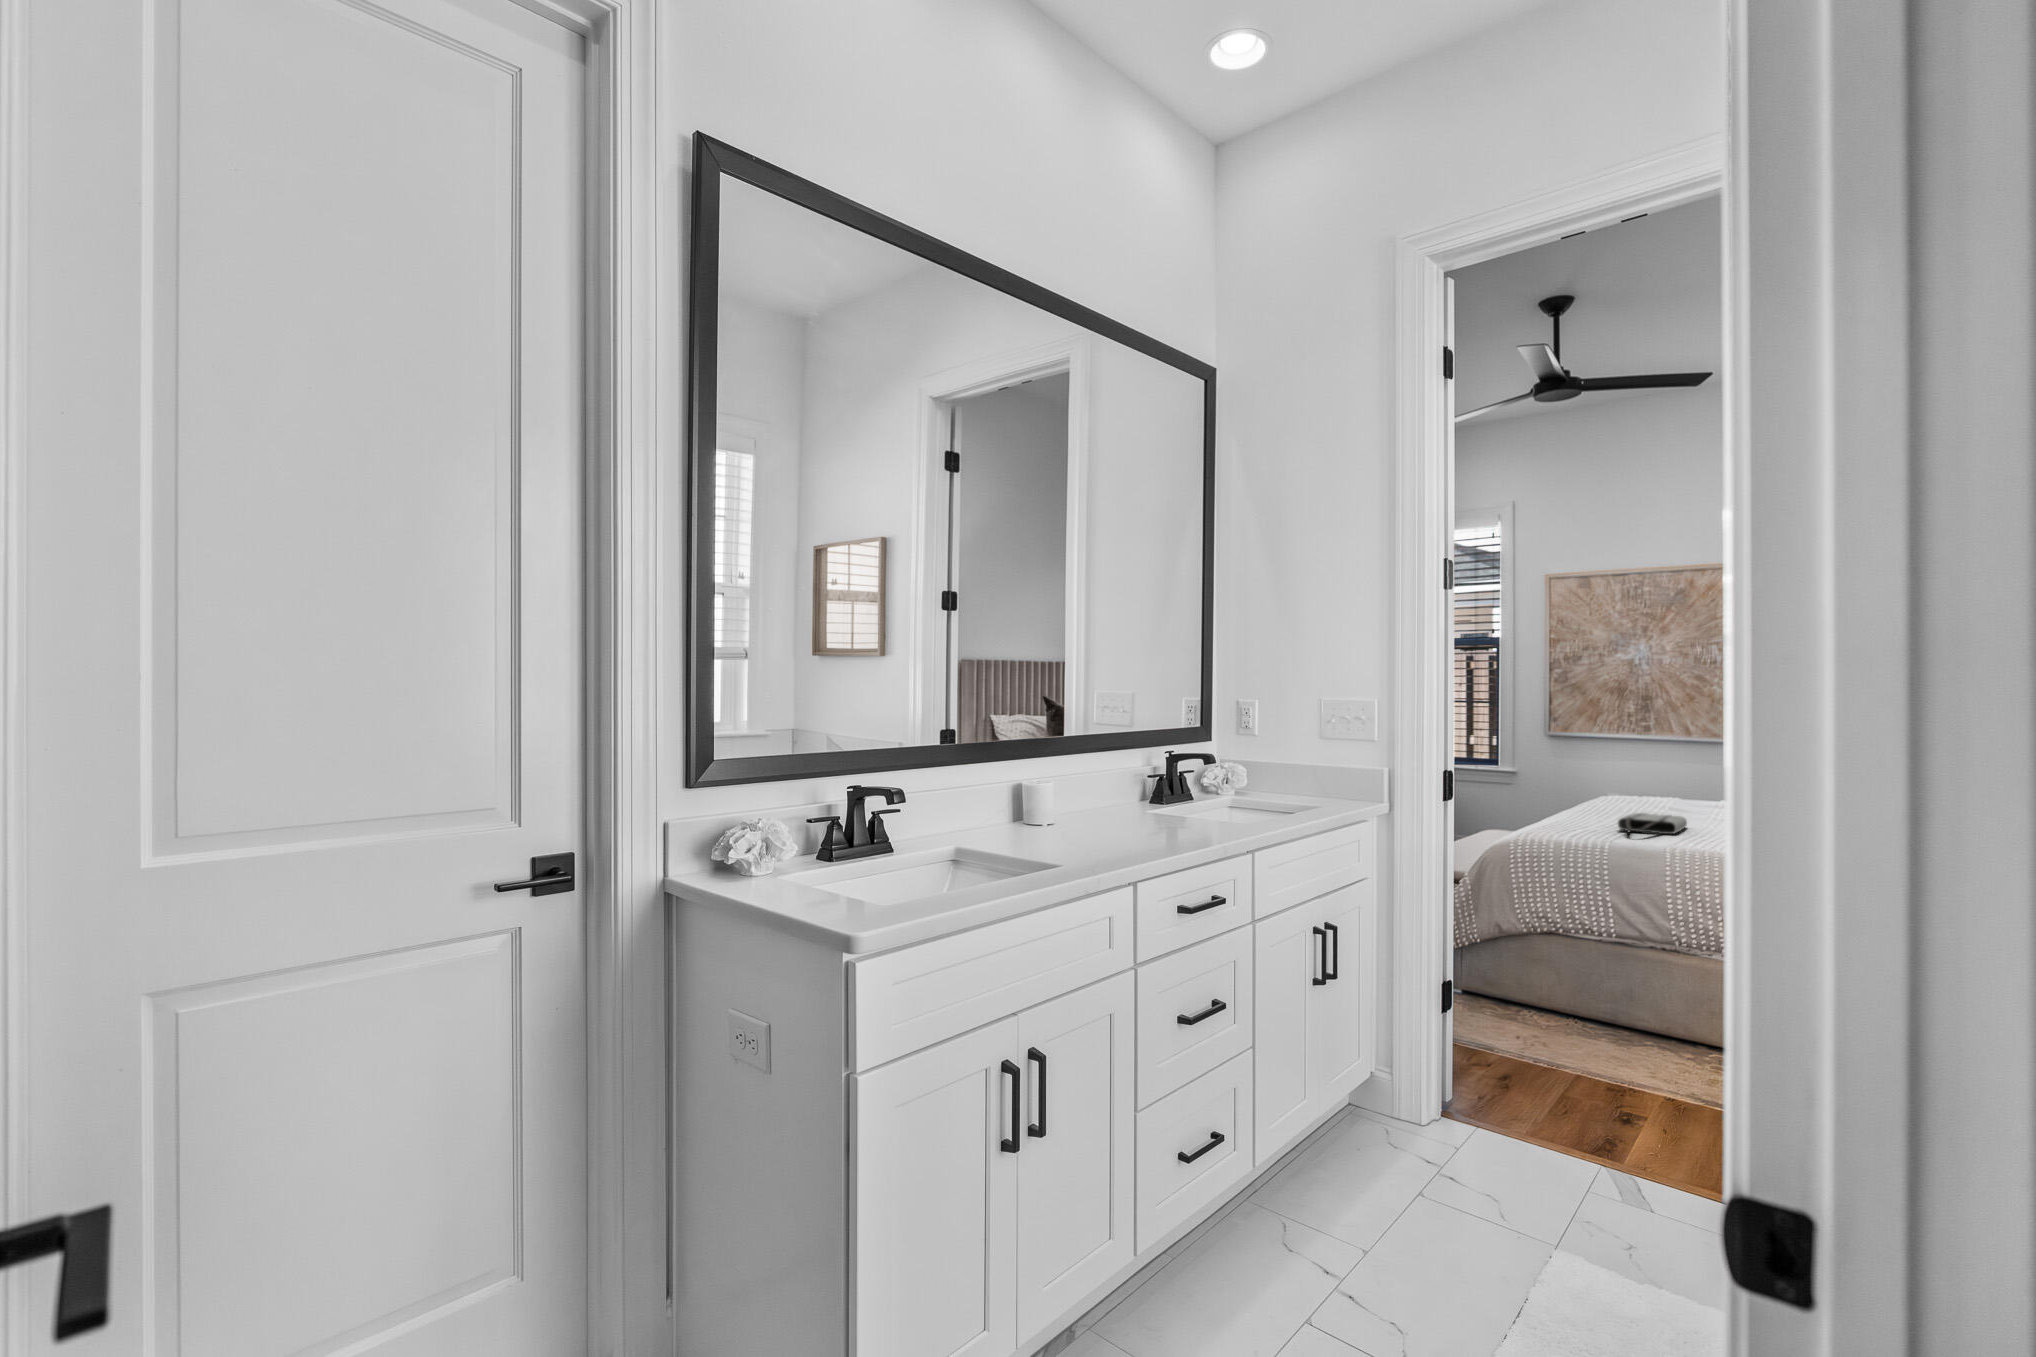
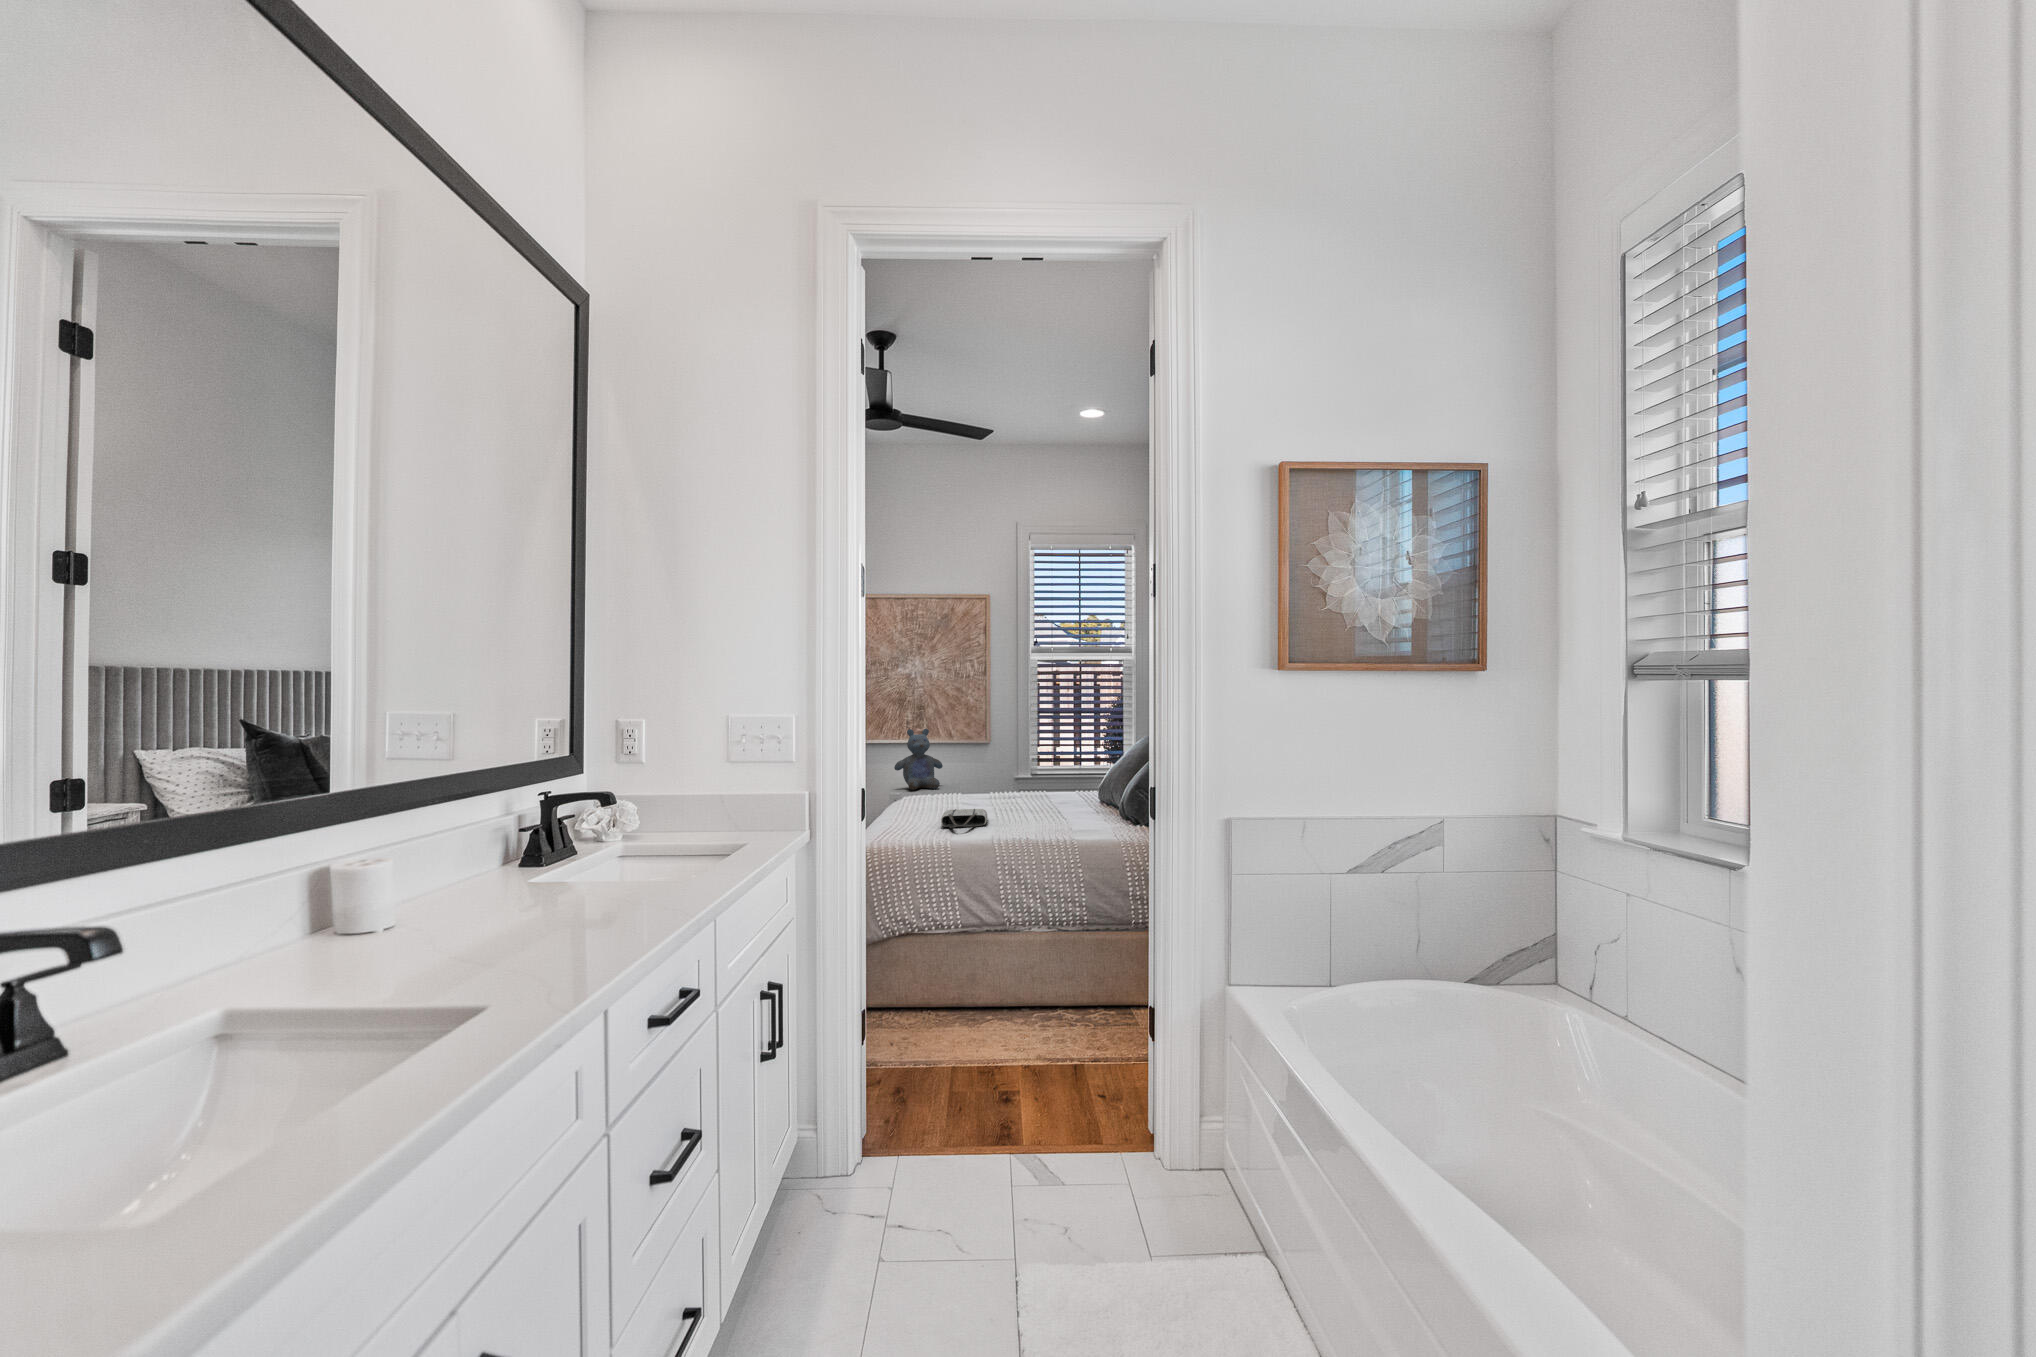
stuffed bear: none [1606,721,1673,792] -> present [894,729,943,790]

